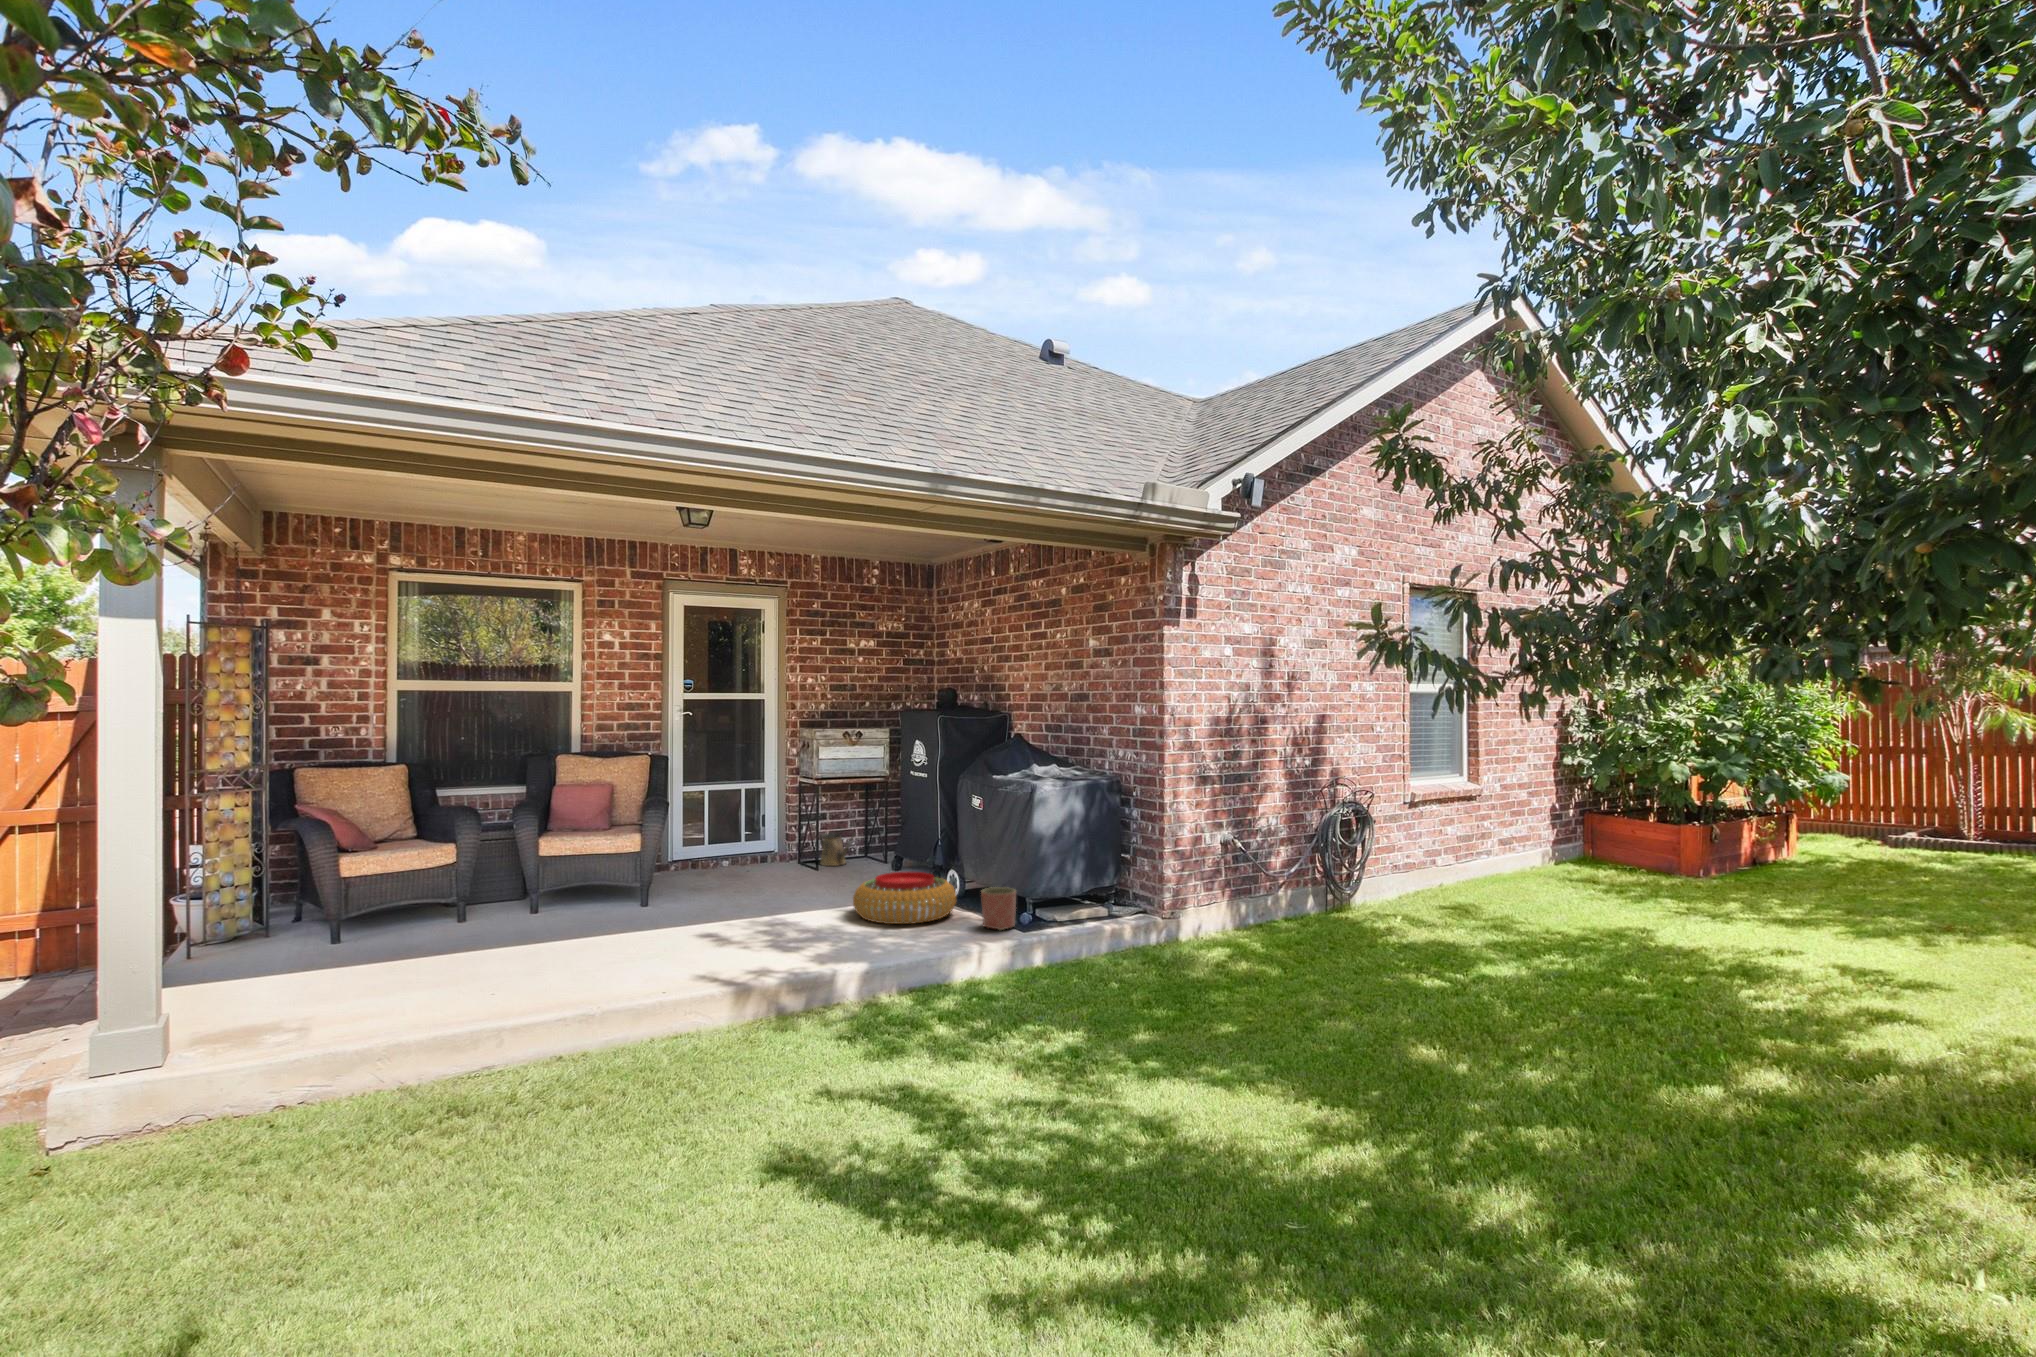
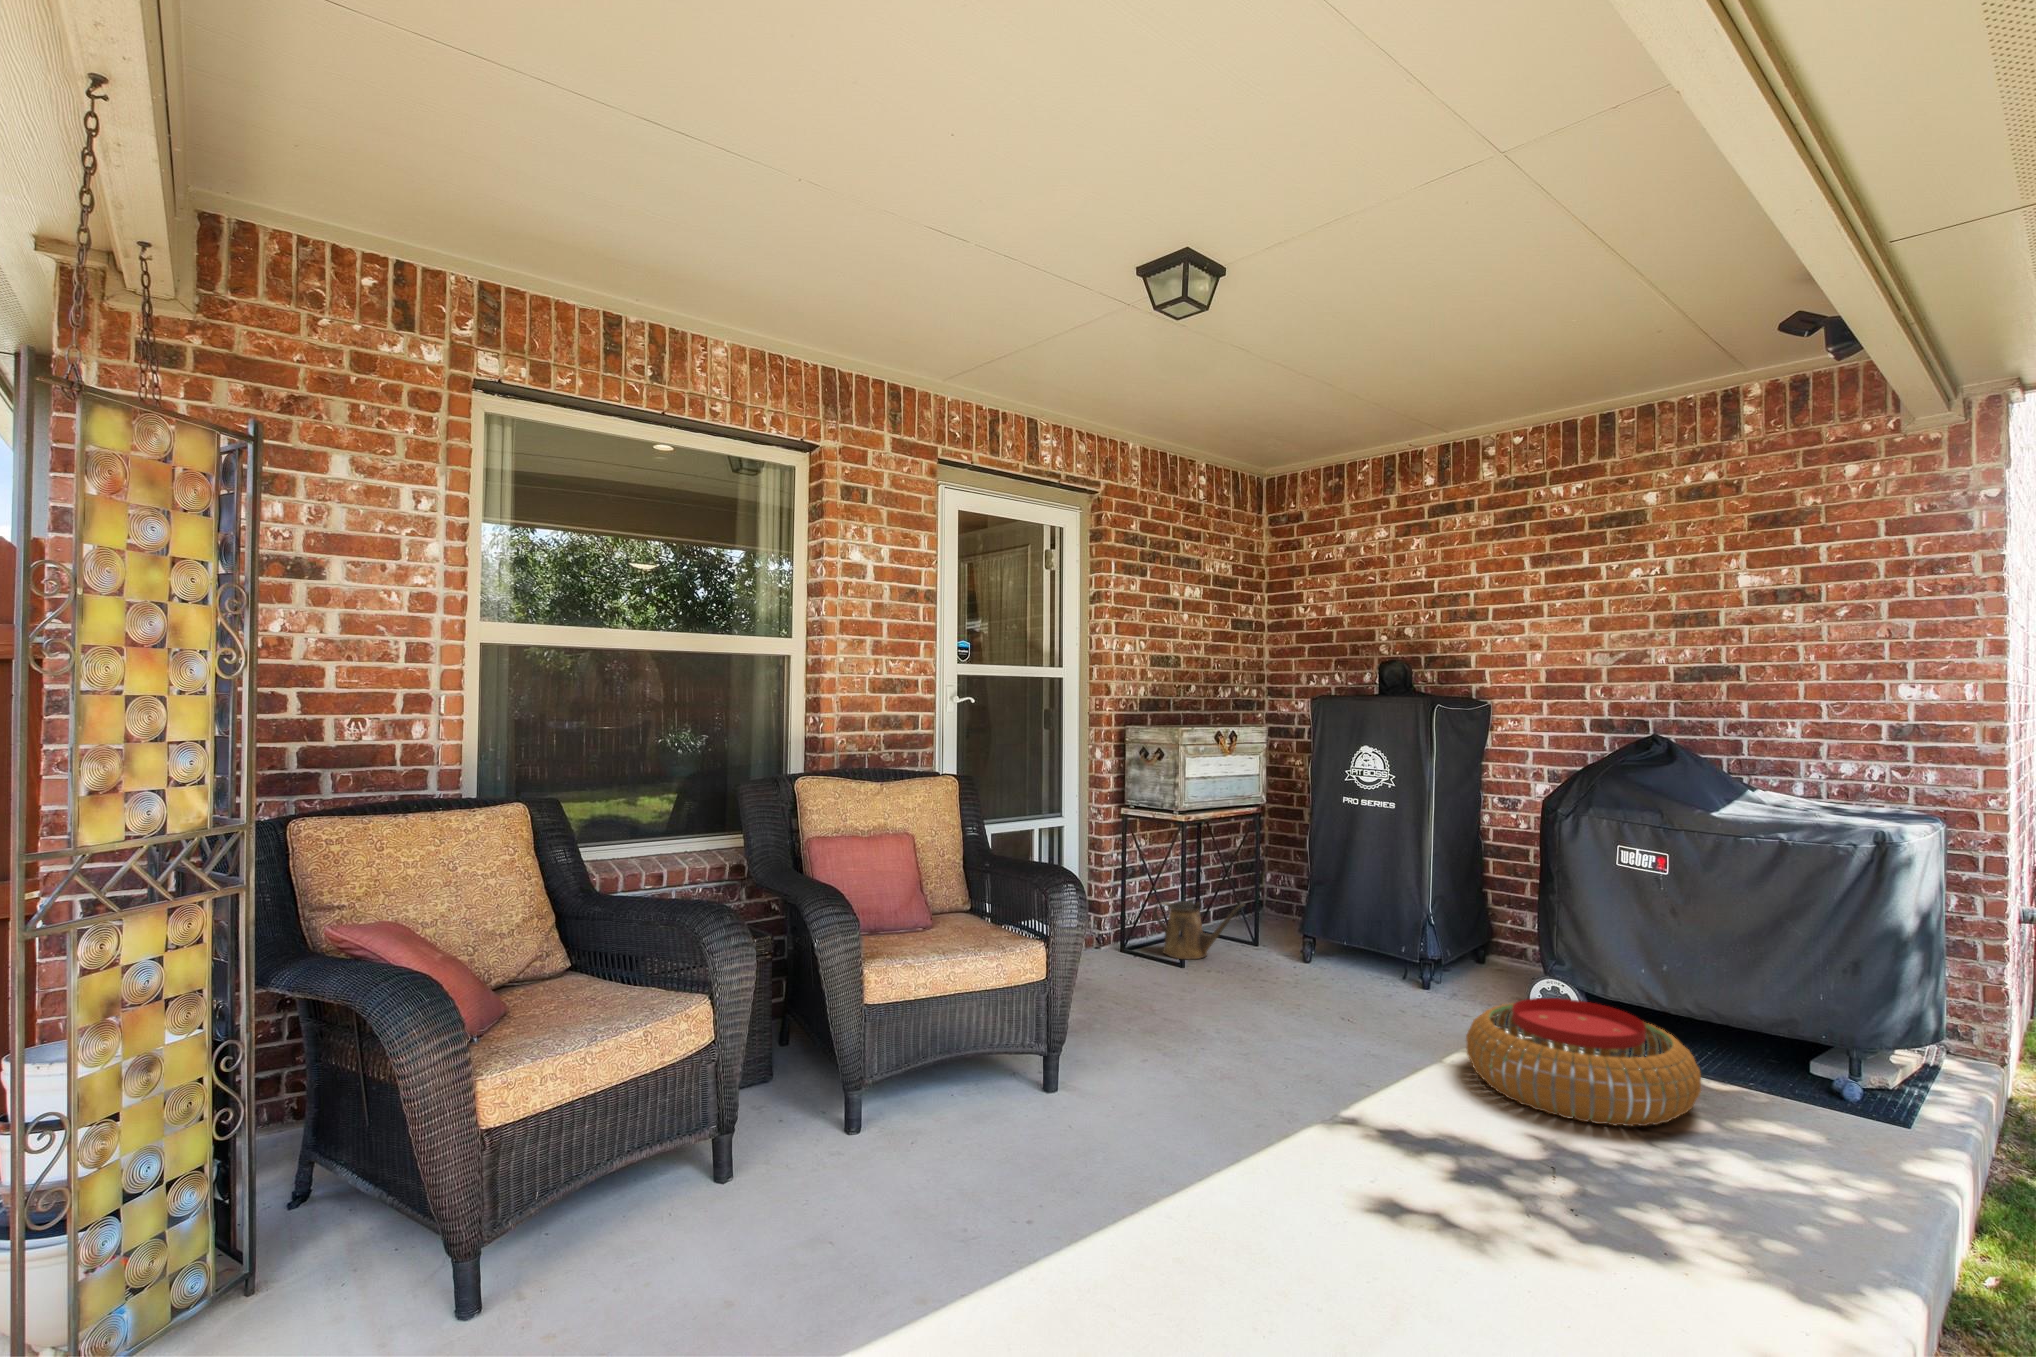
planter: present [981,887,1016,930] -> none [1779,1036,1869,1134]

